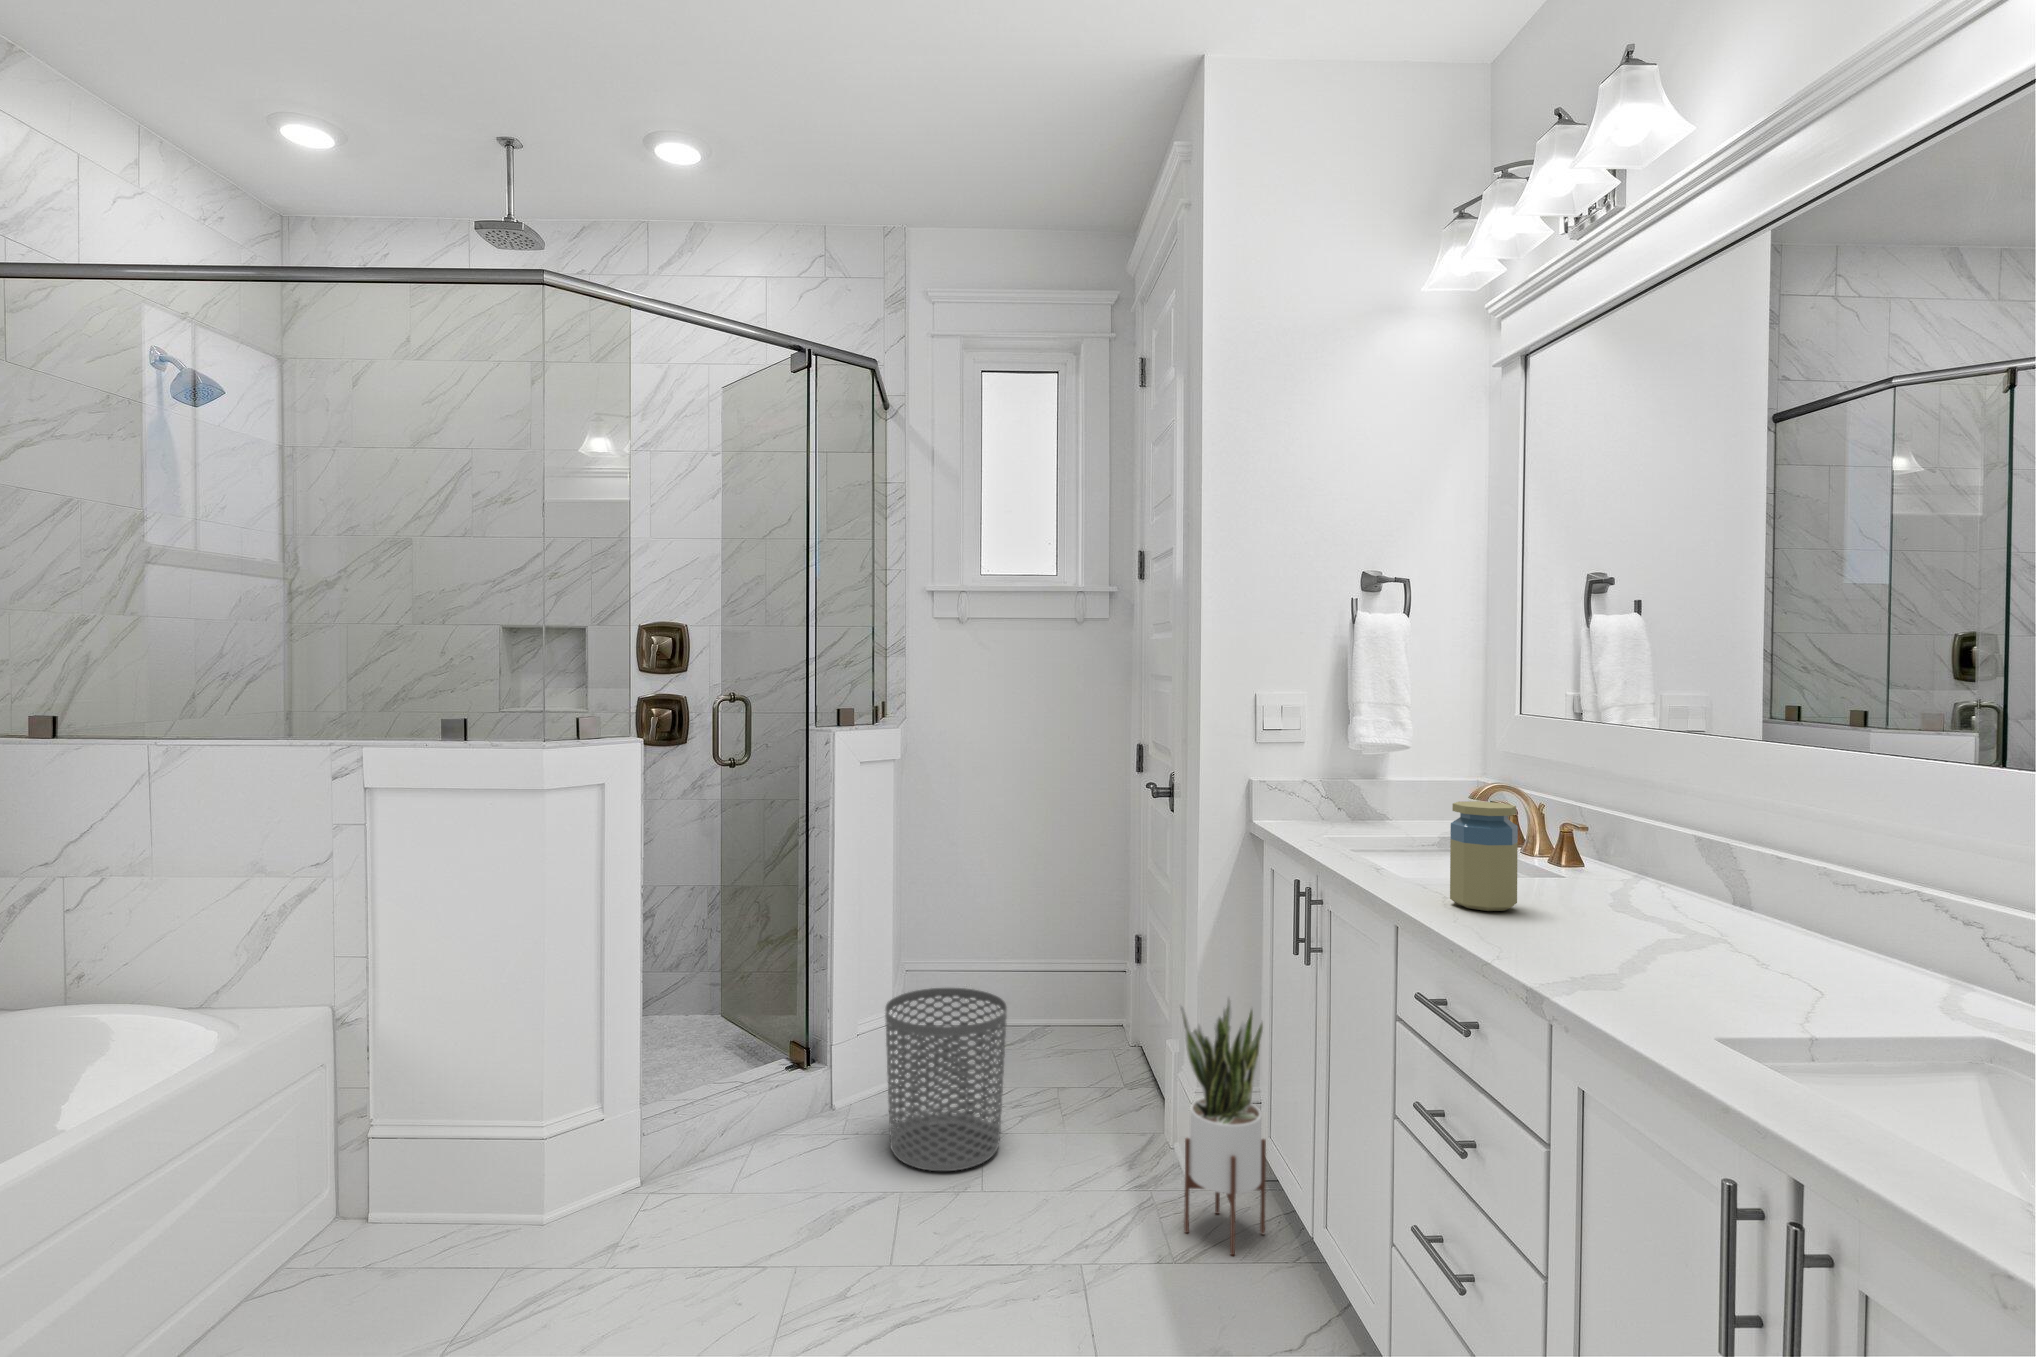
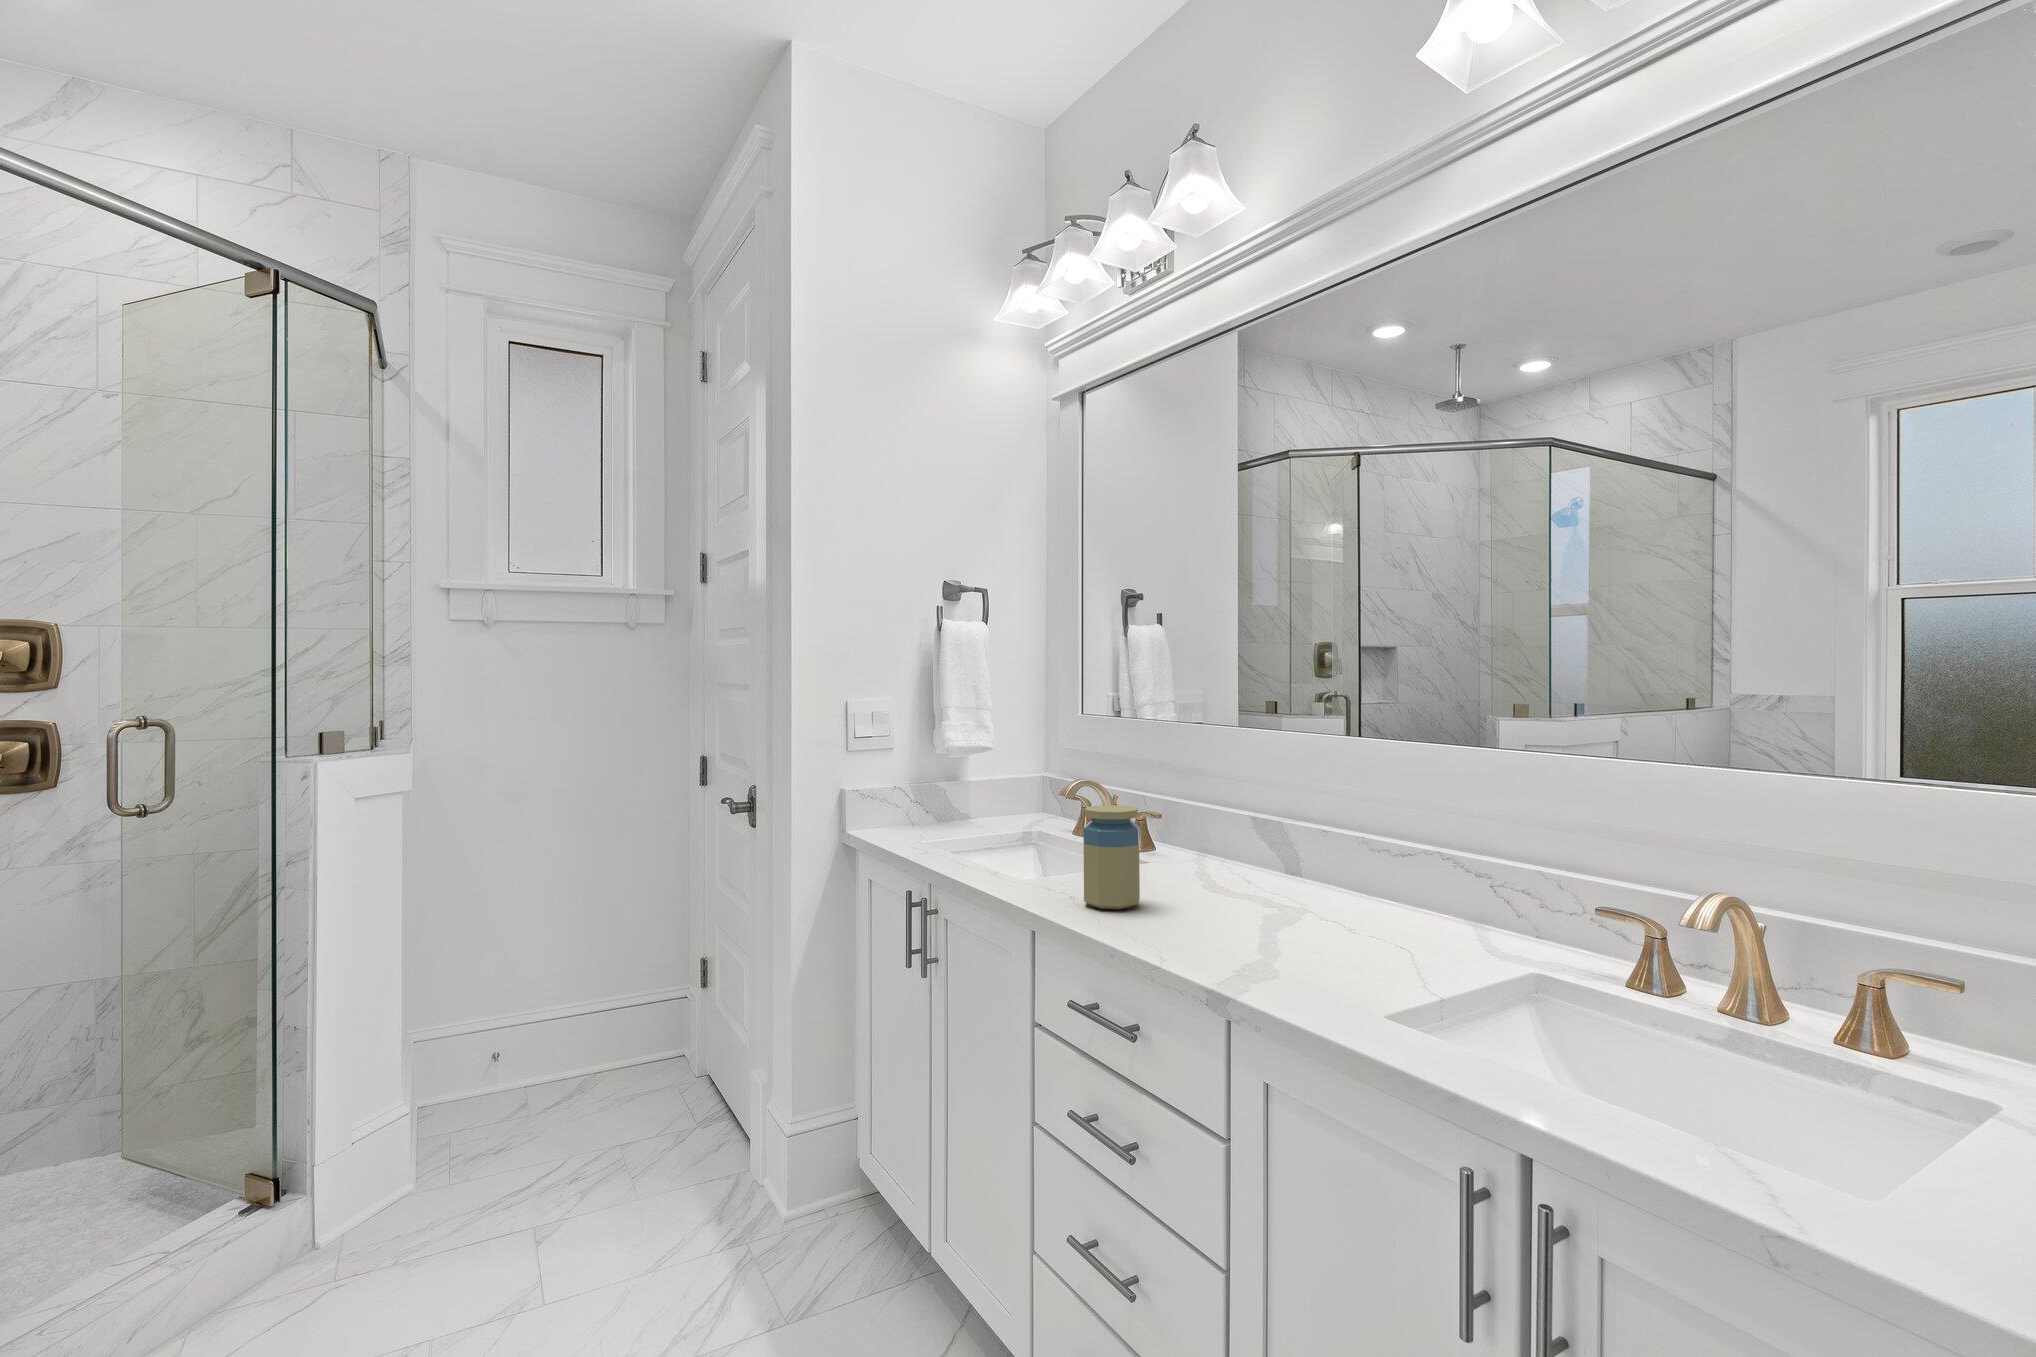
waste bin: present [885,988,1007,1171] -> none [406,1060,571,1295]
potted plant: present [1180,997,1266,1255] -> none [789,1020,877,1291]

